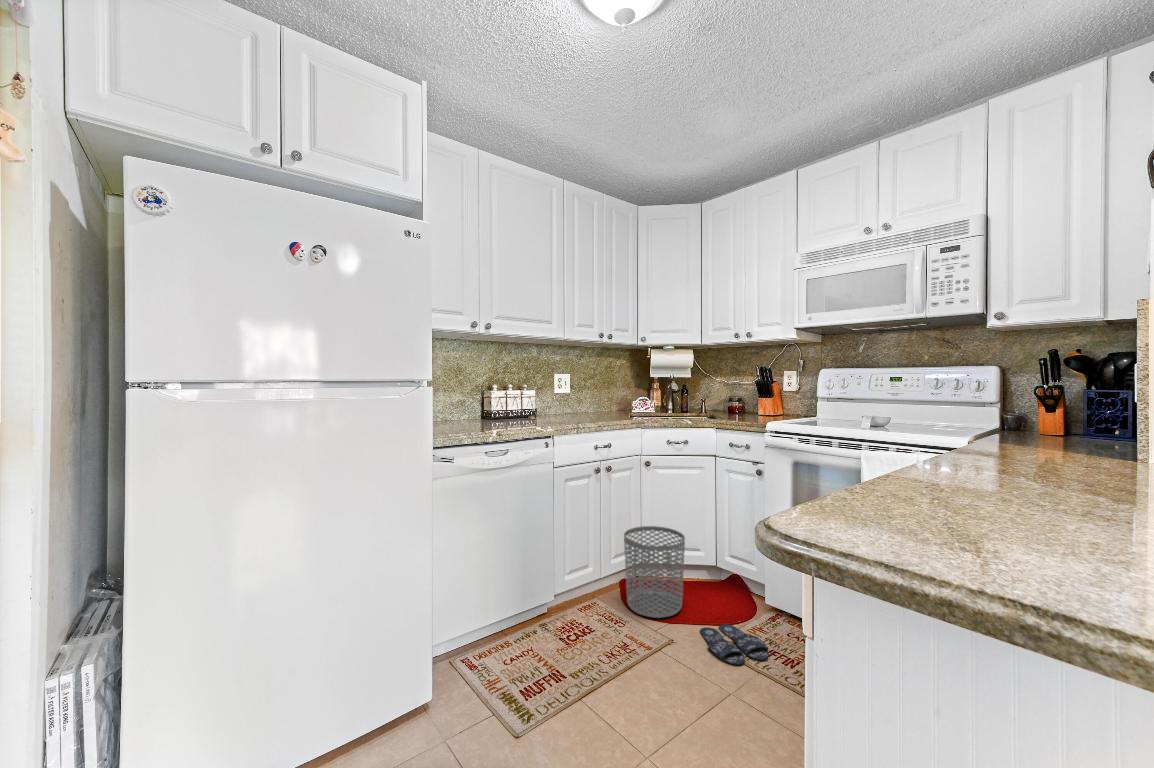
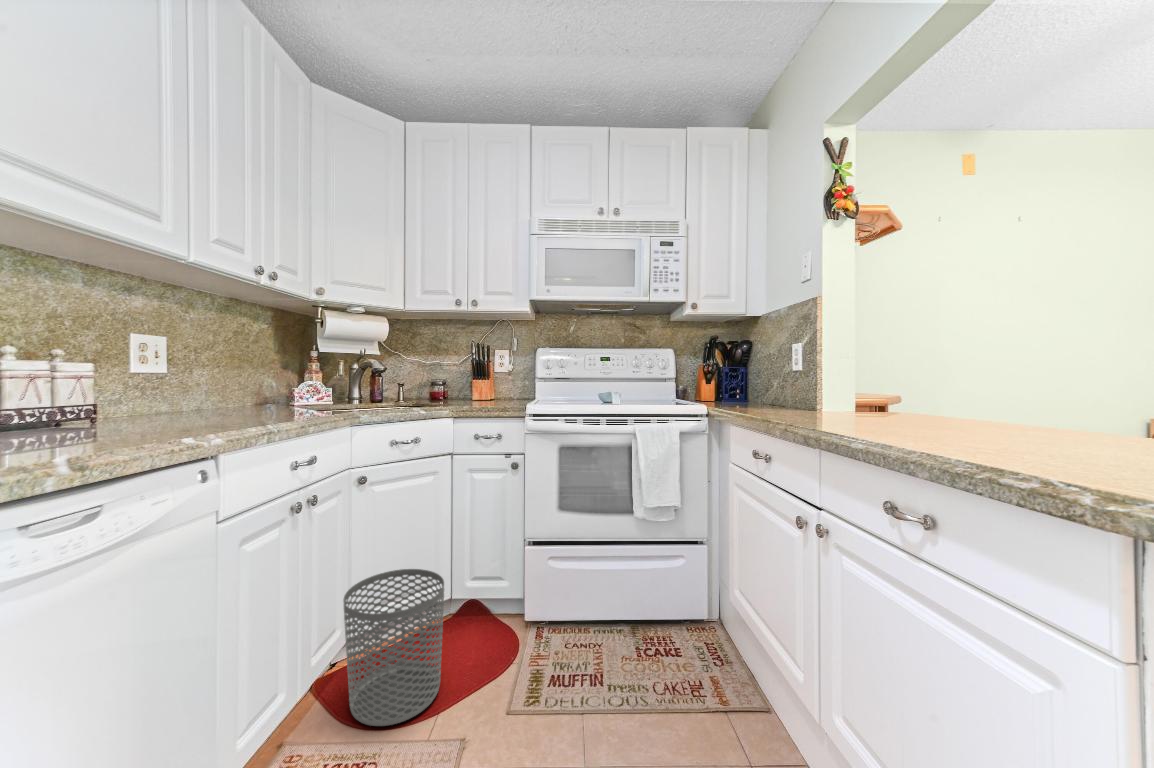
slippers: present [700,624,769,665] -> none [483,667,576,726]

